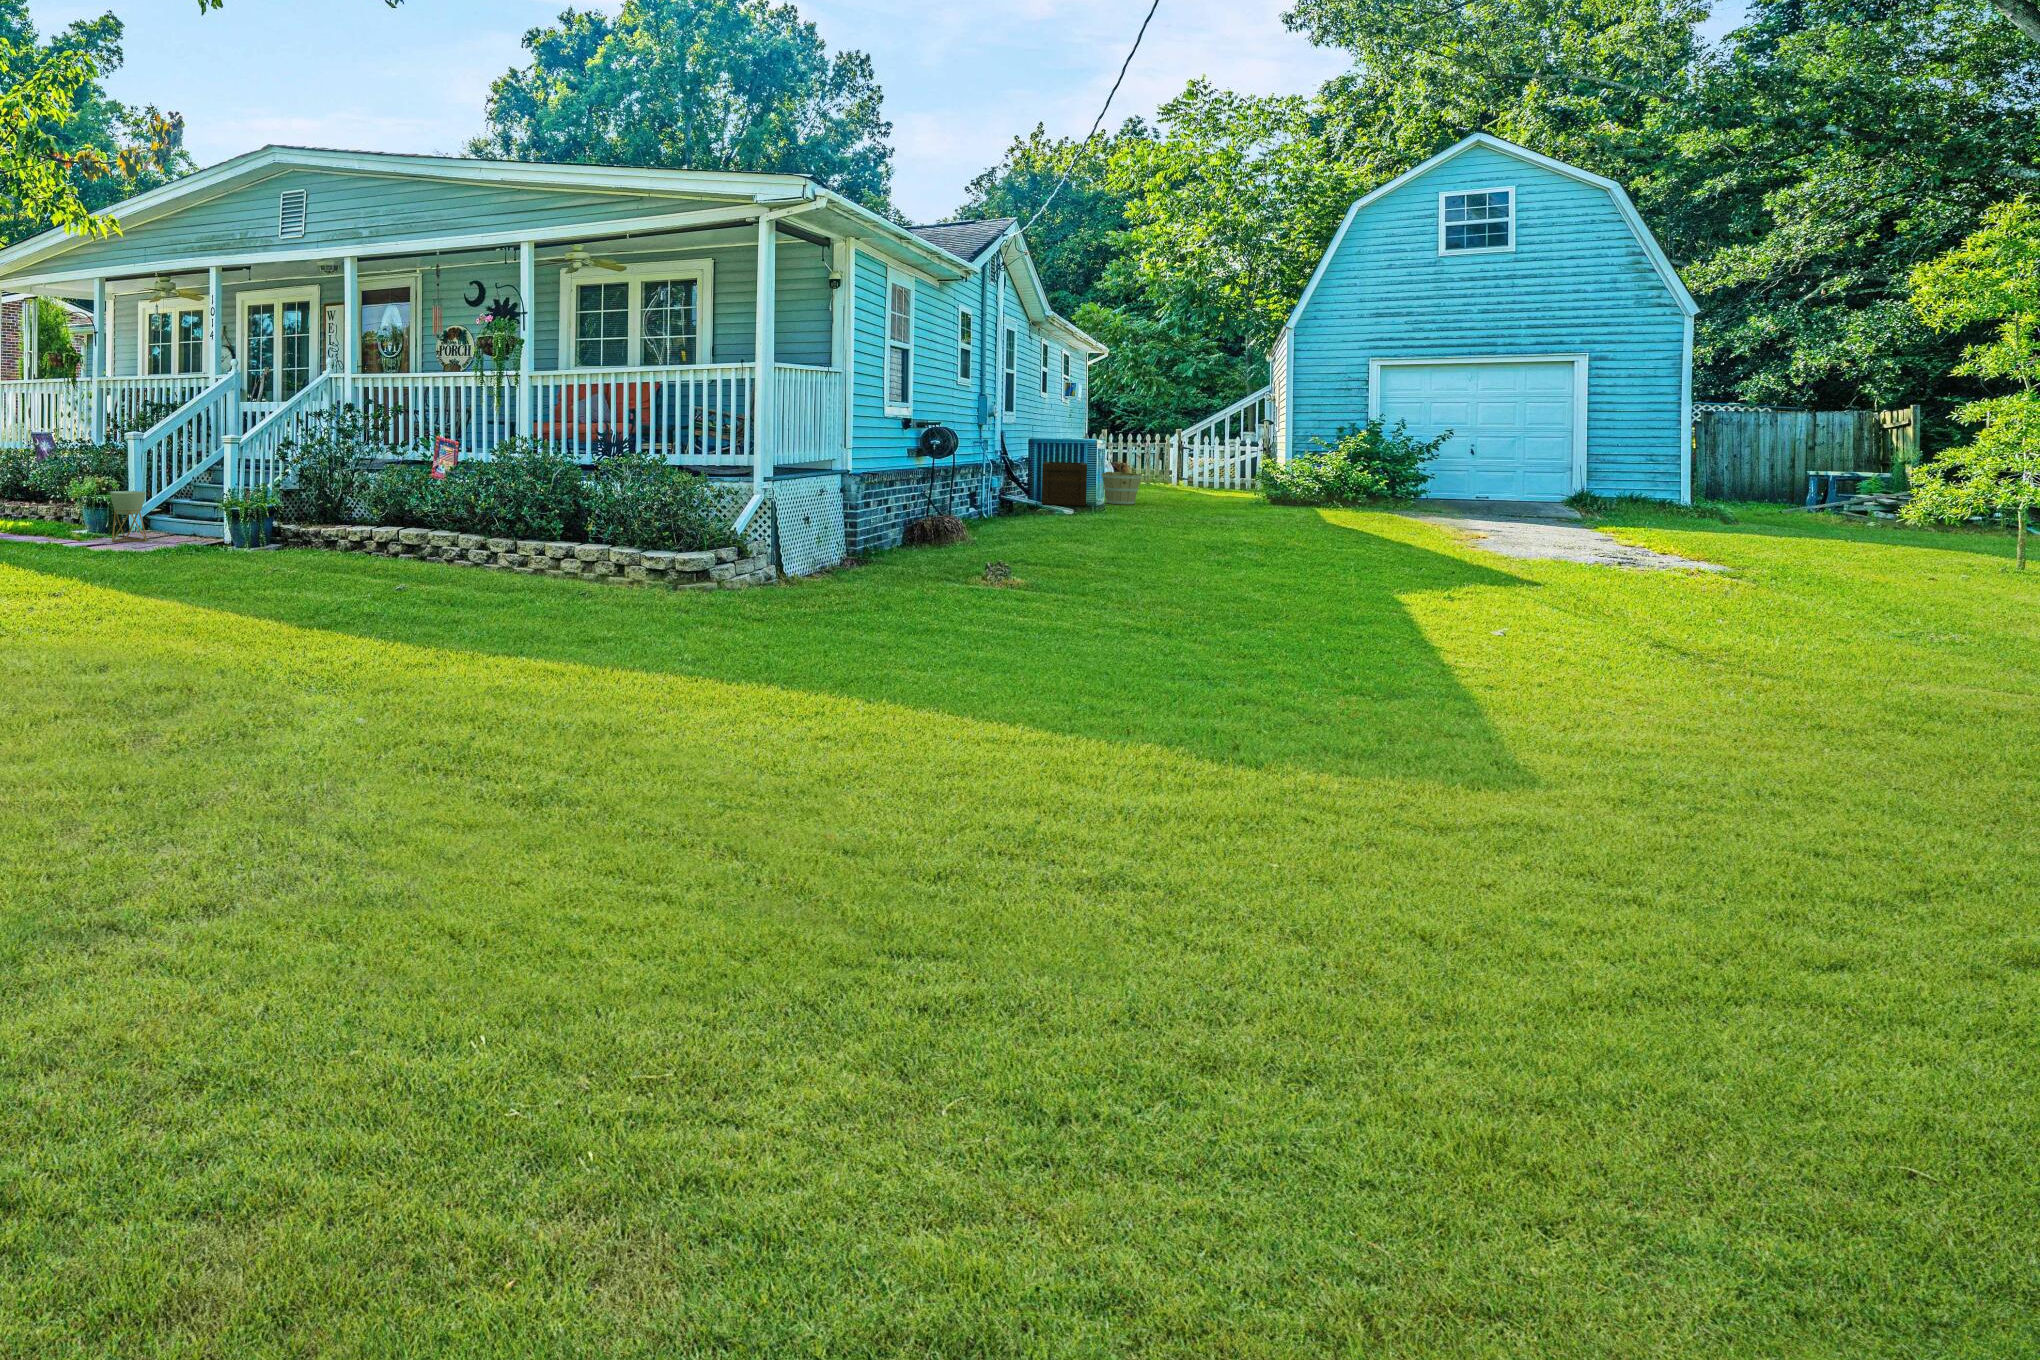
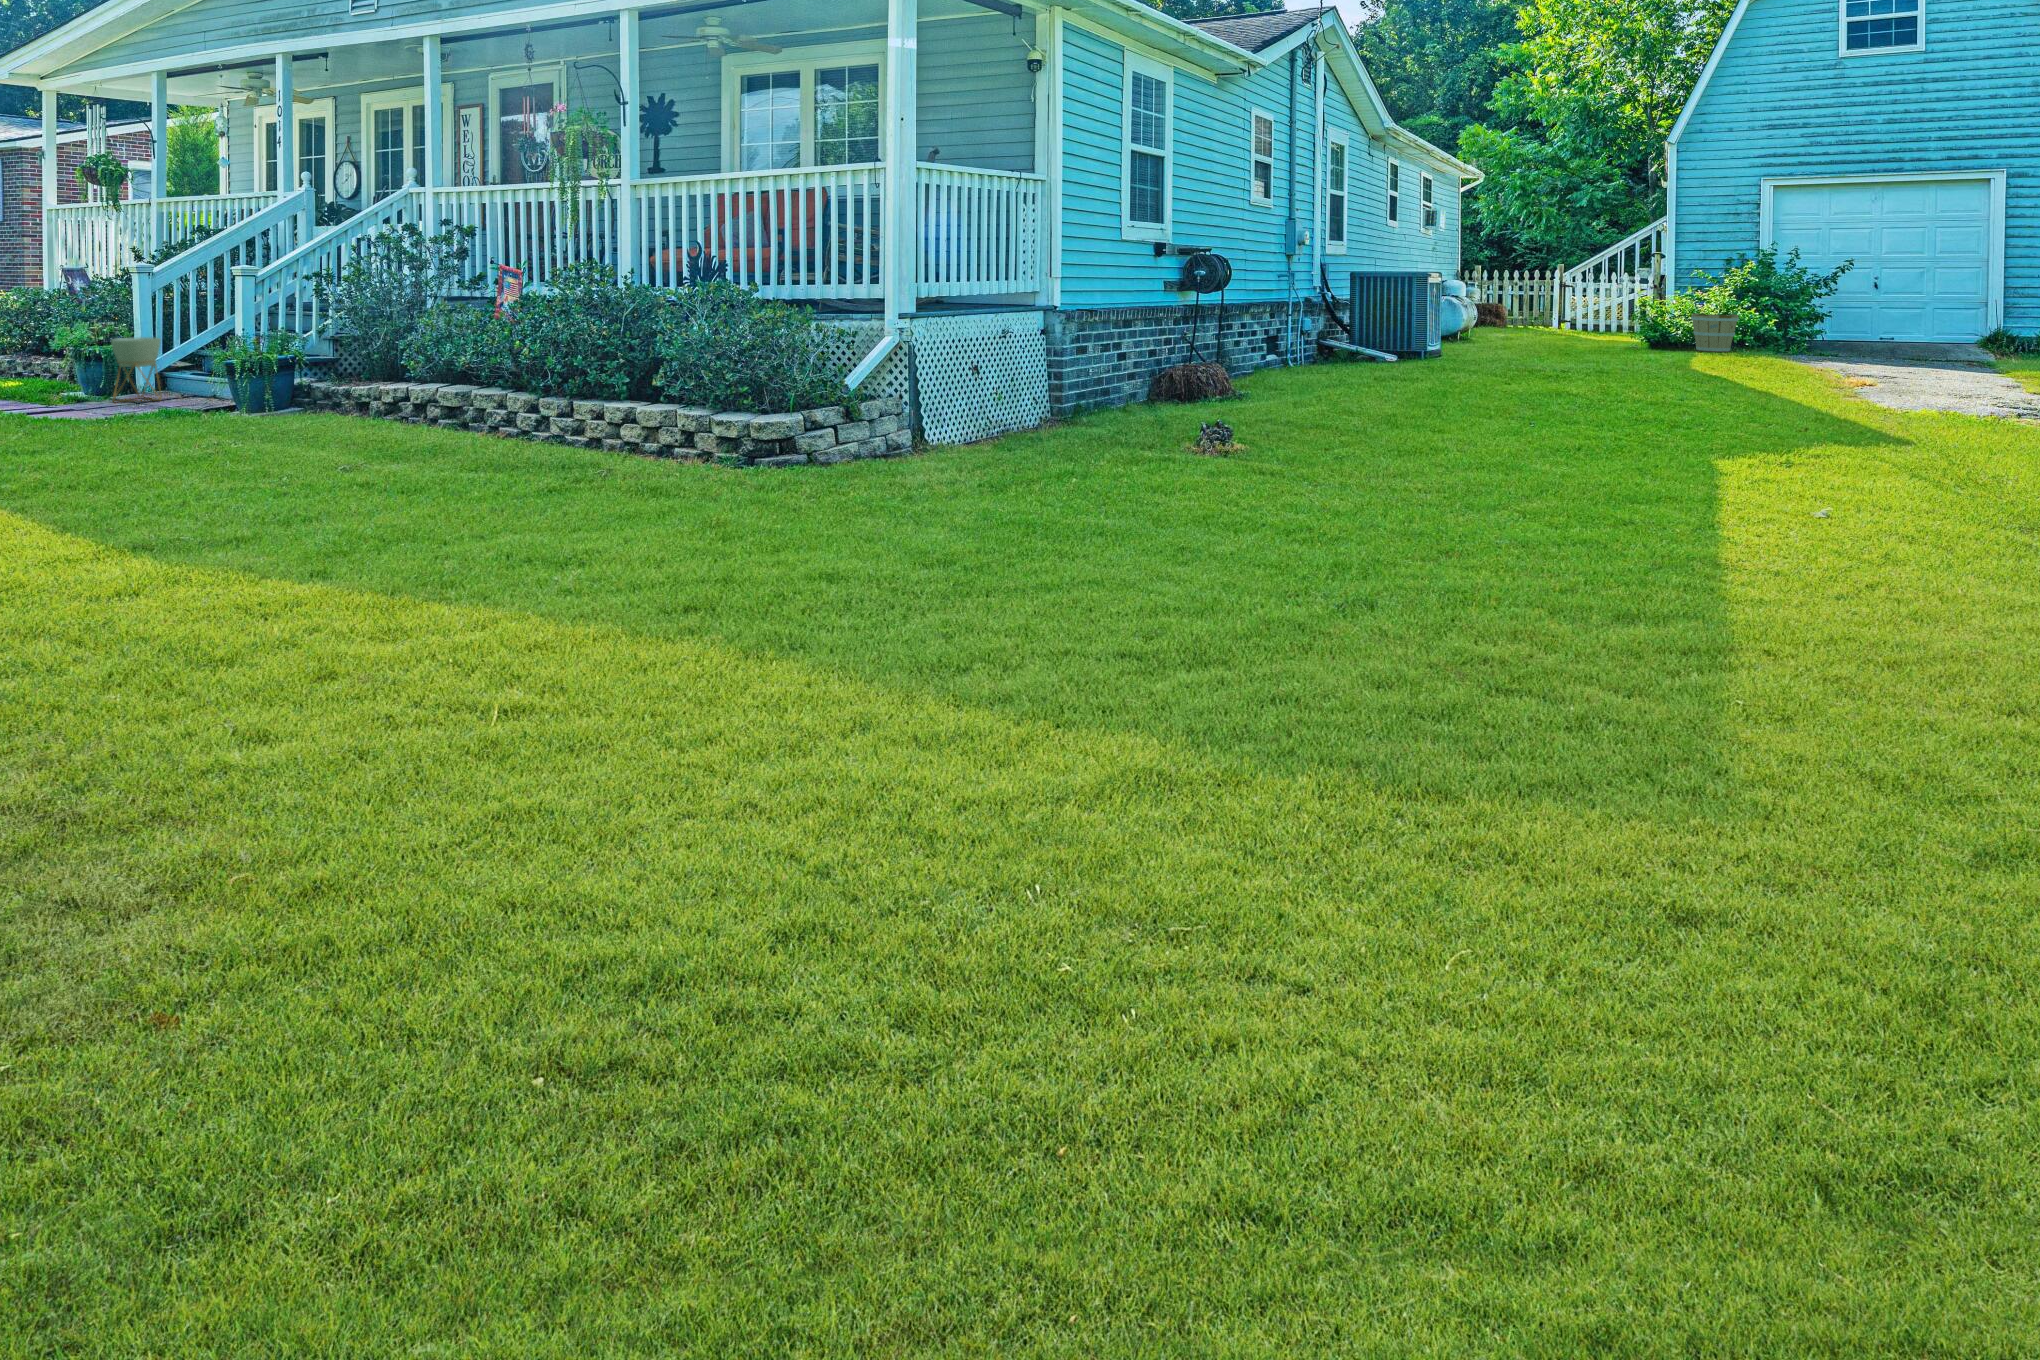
wooden crate: present [1042,462,1087,506] -> none [1357,300,1413,352]
wooden bucket: present [1102,472,1142,505] -> present [1691,313,1739,352]

